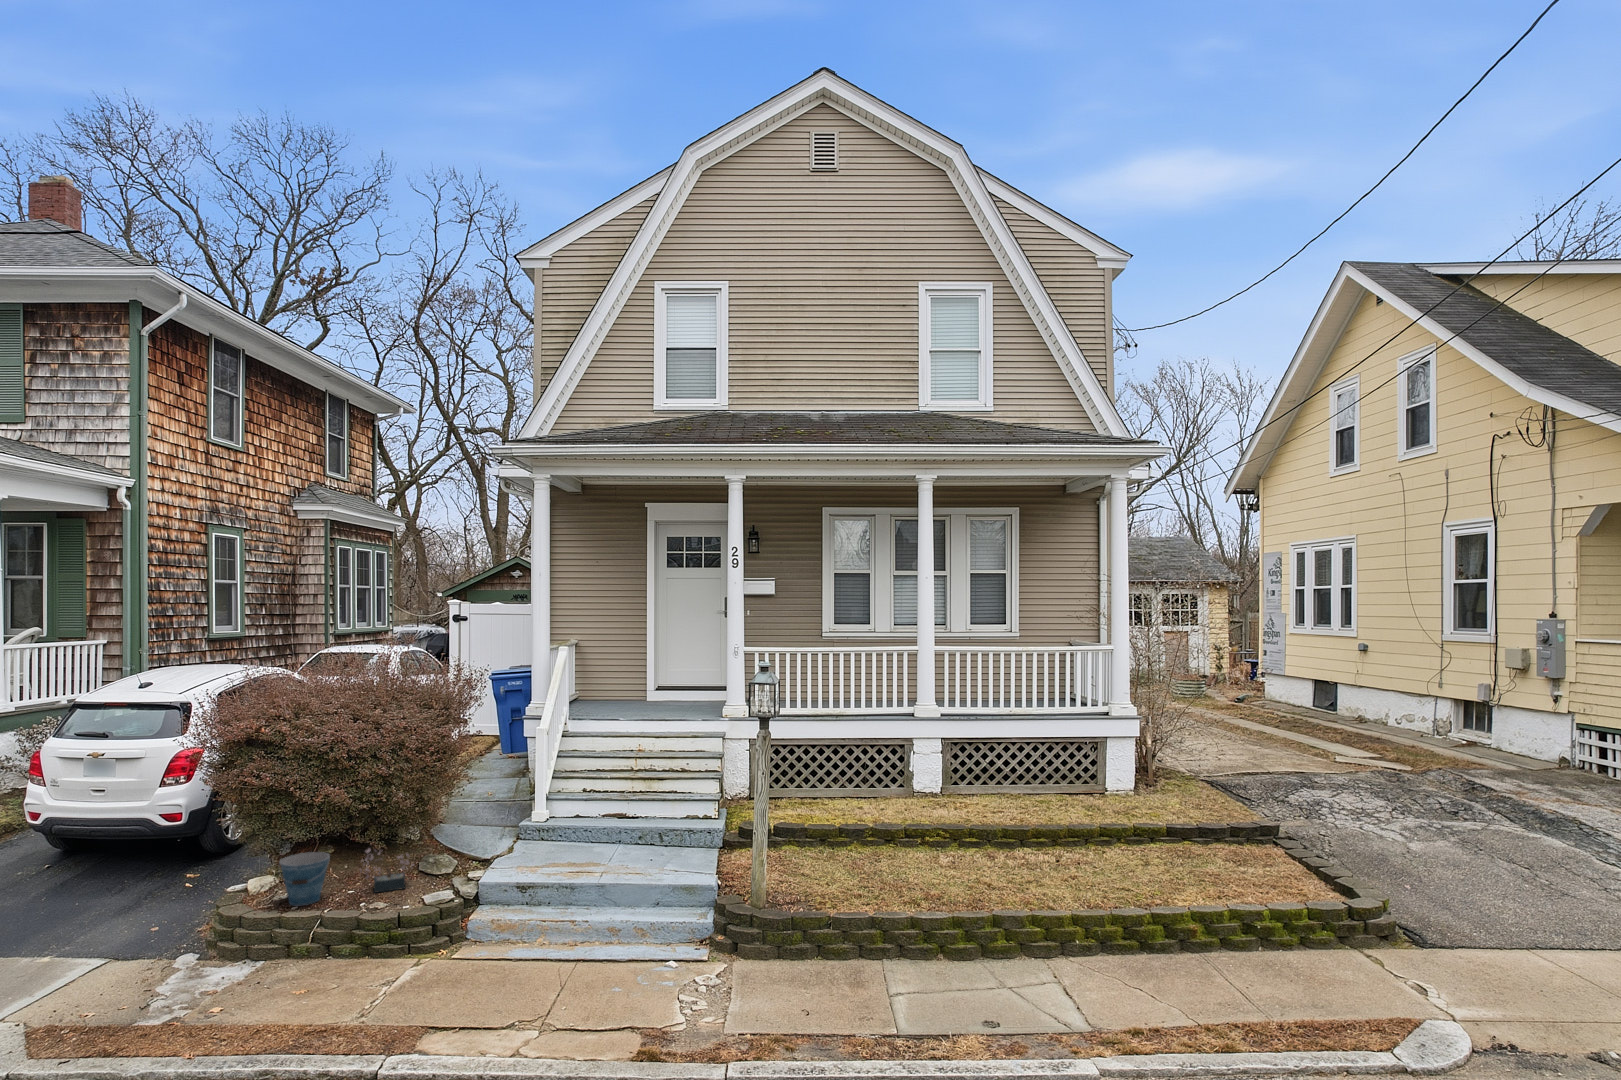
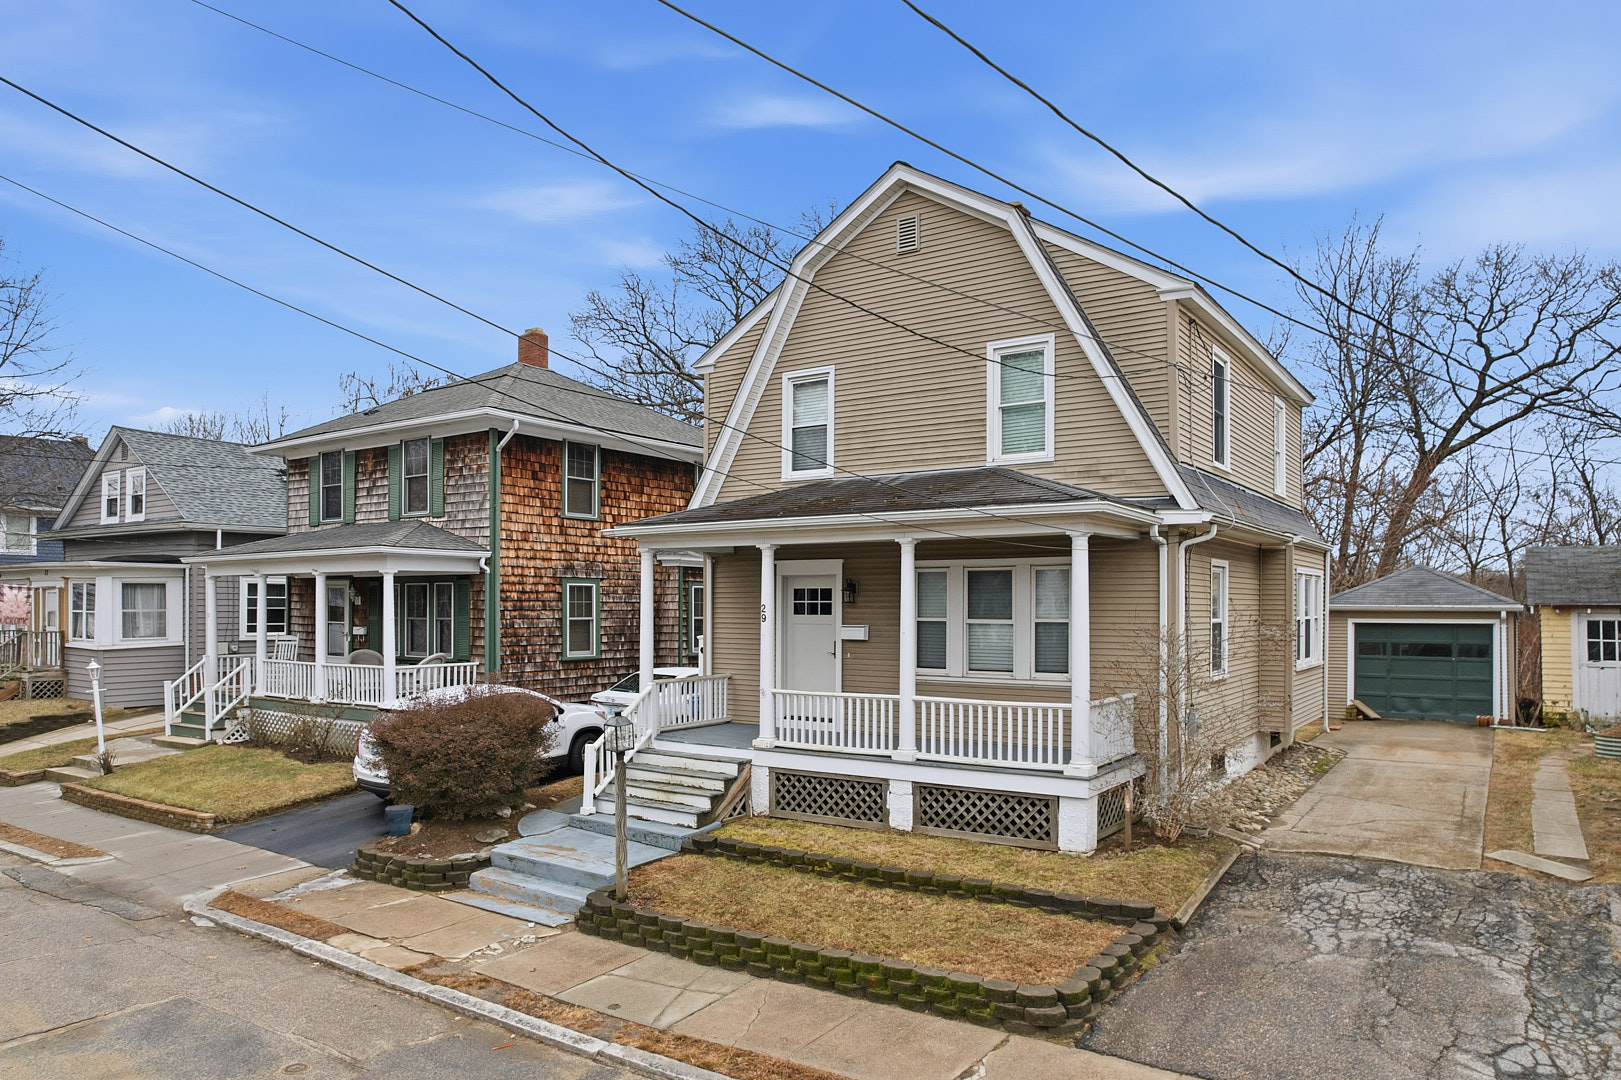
decorative plant: present [365,849,413,893] -> none [426,807,460,835]

